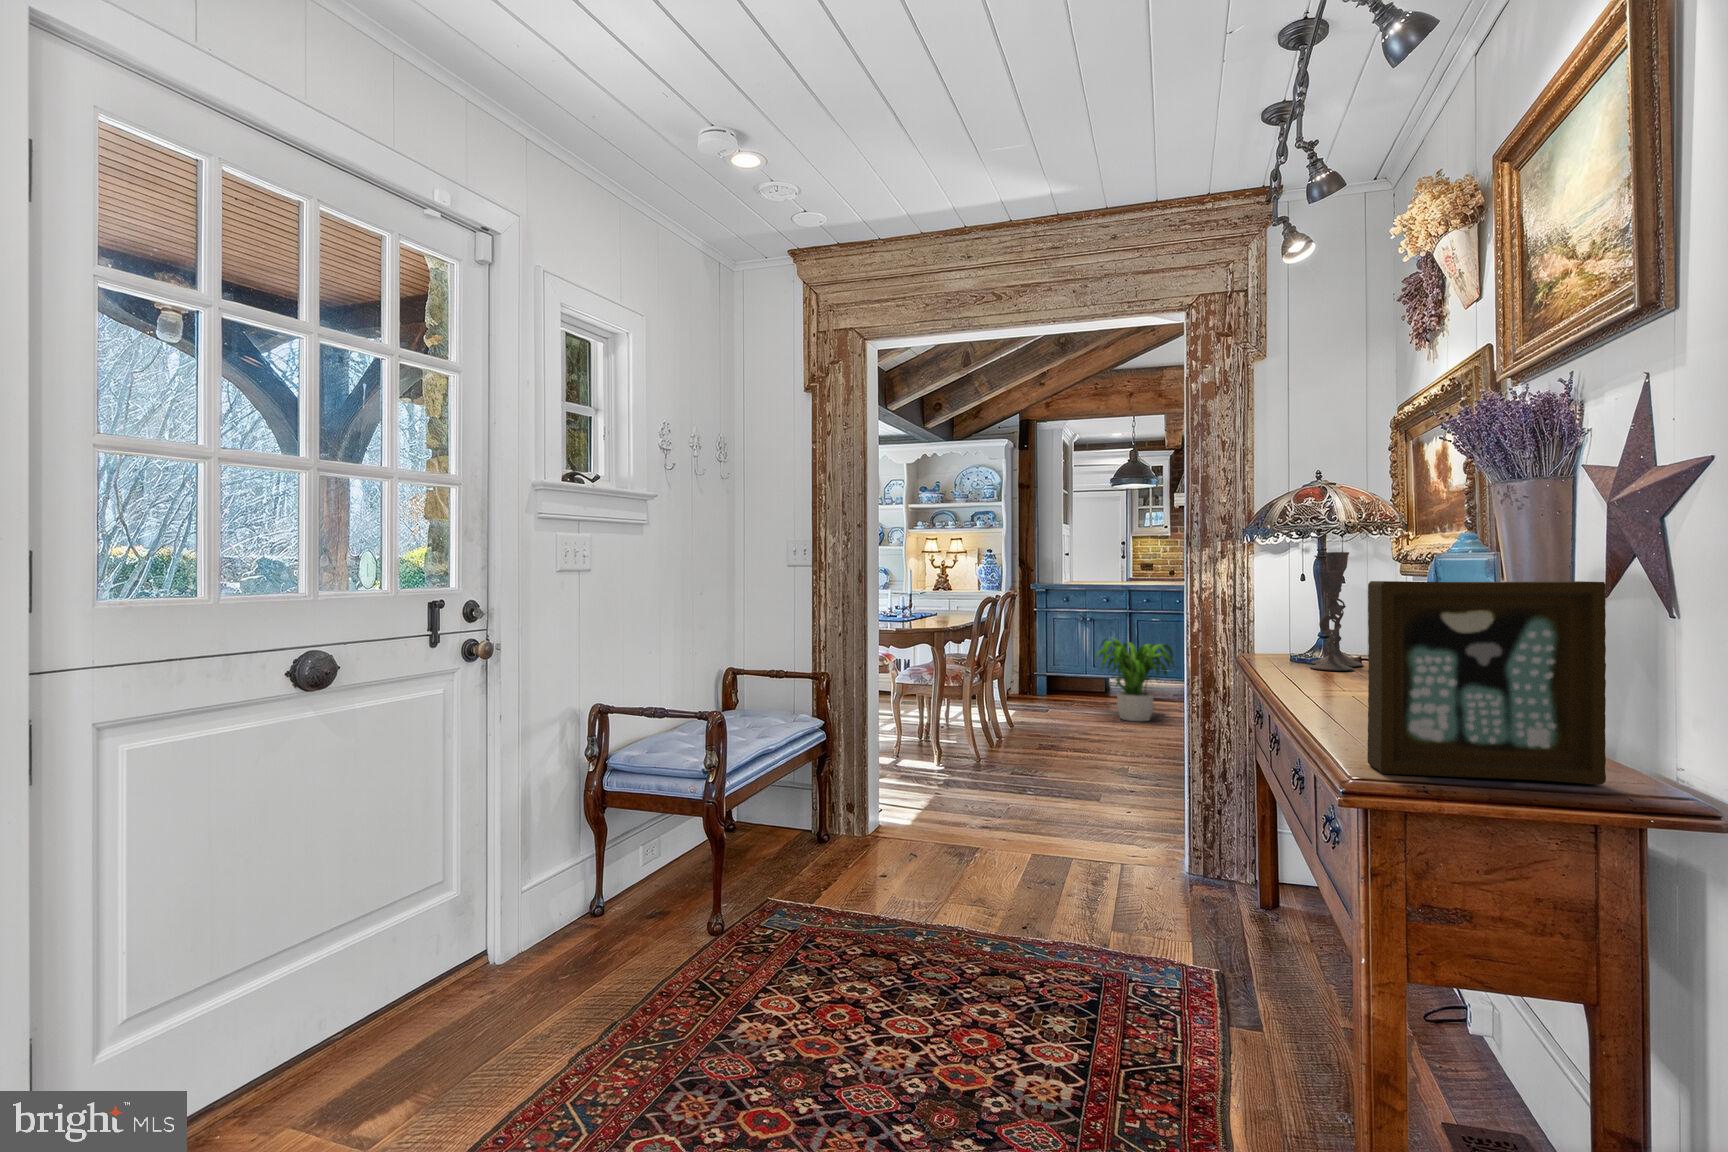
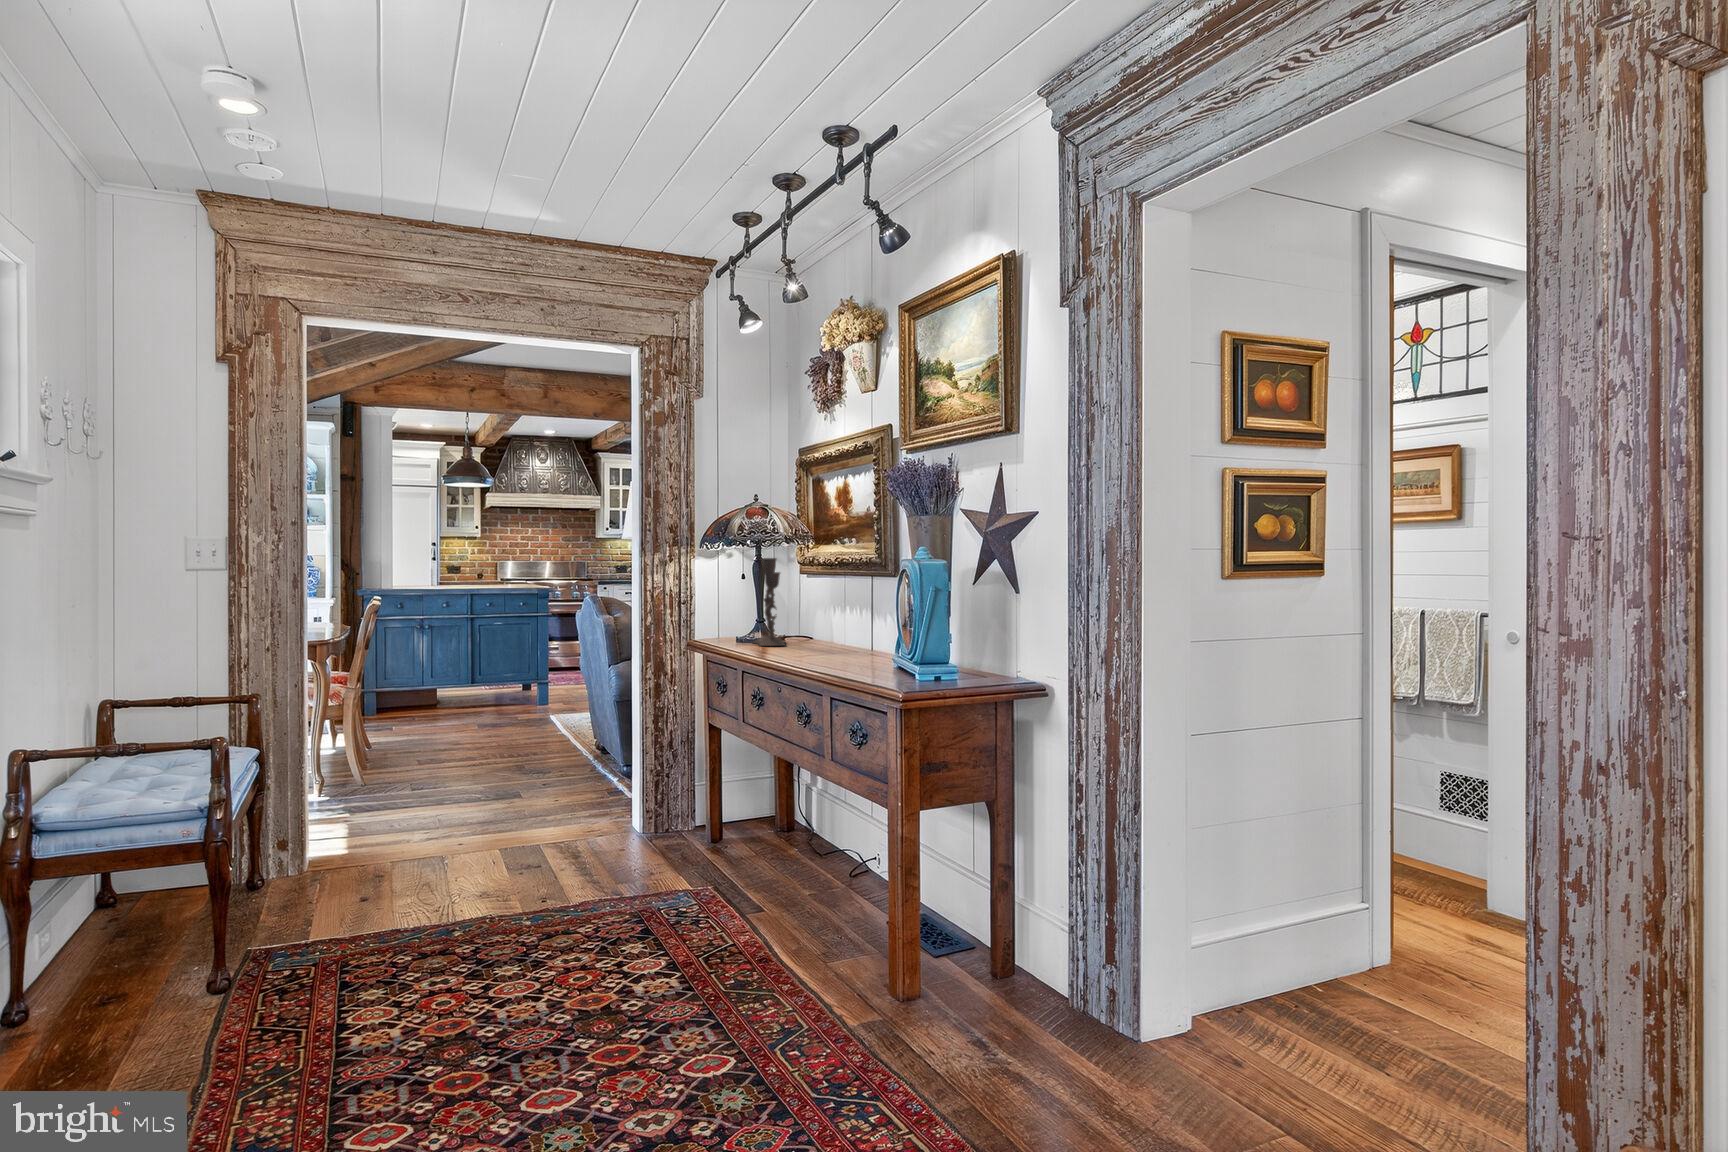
picture frame: present [1368,581,1606,784] -> none [893,576,993,689]
potted plant: present [1095,637,1174,721] -> none [453,644,540,728]

